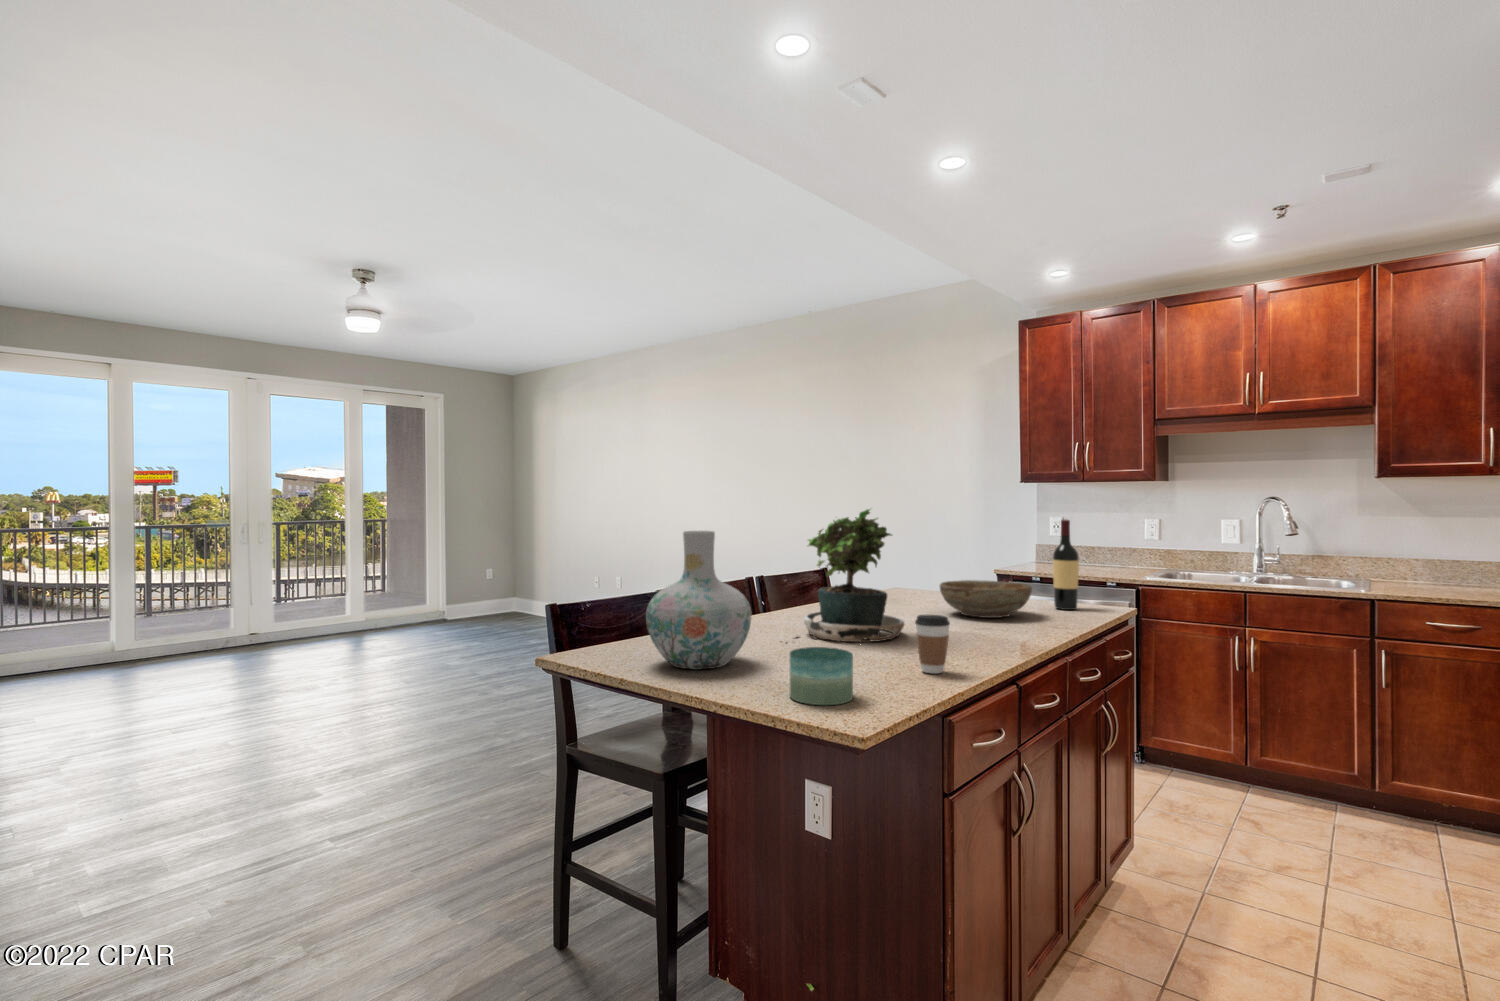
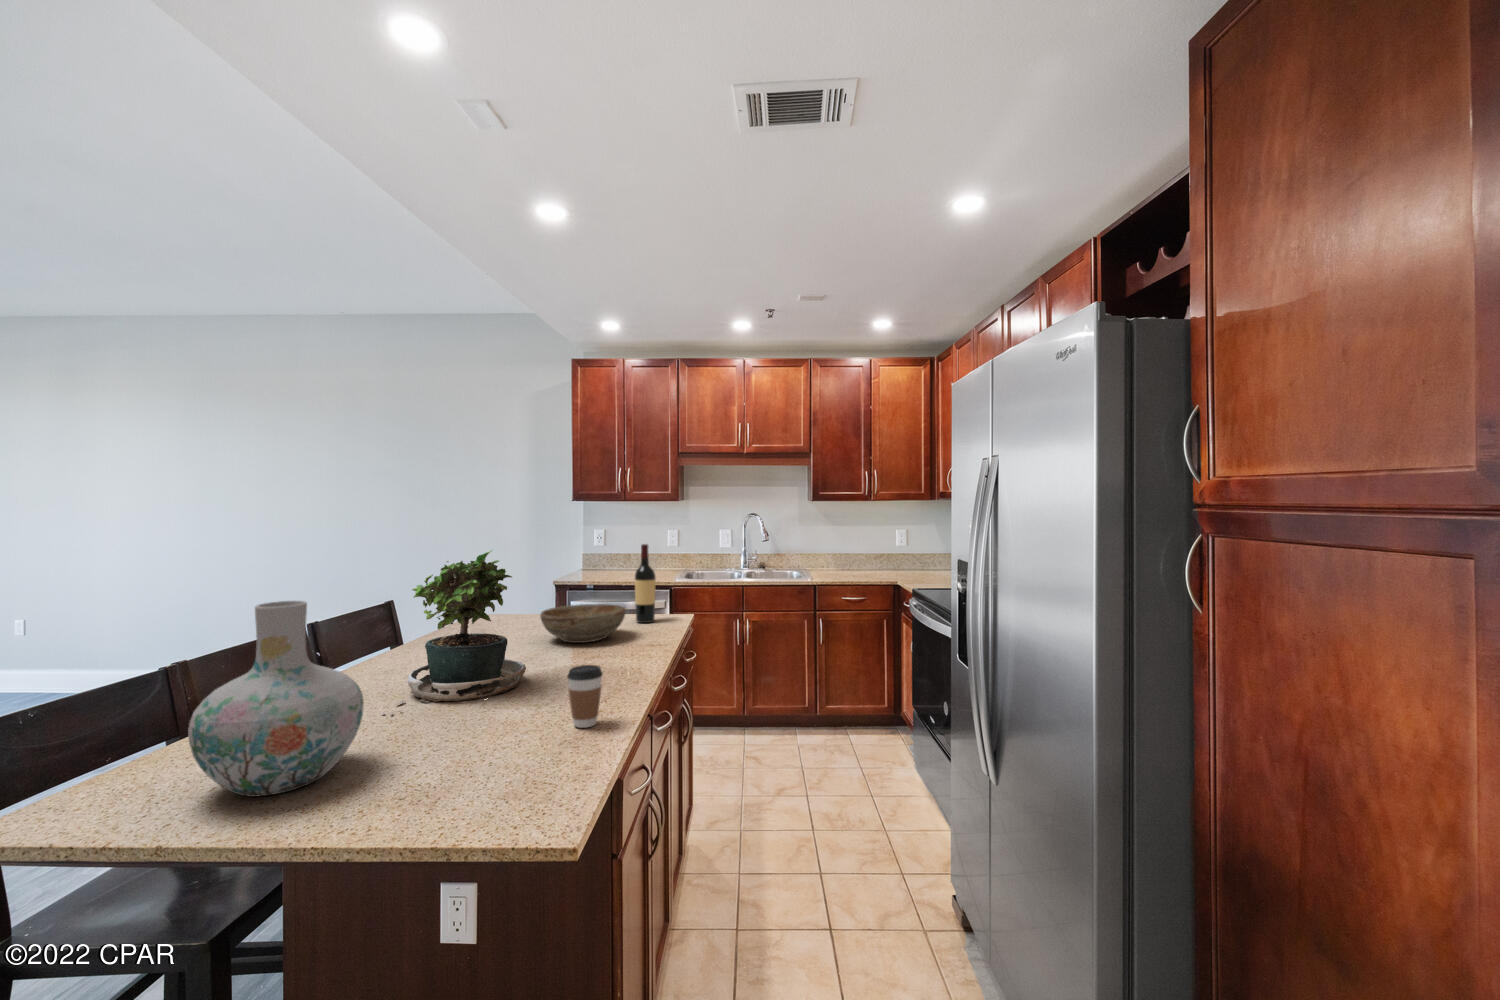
candle: present [790,647,853,705] -> none [447,731,528,813]

